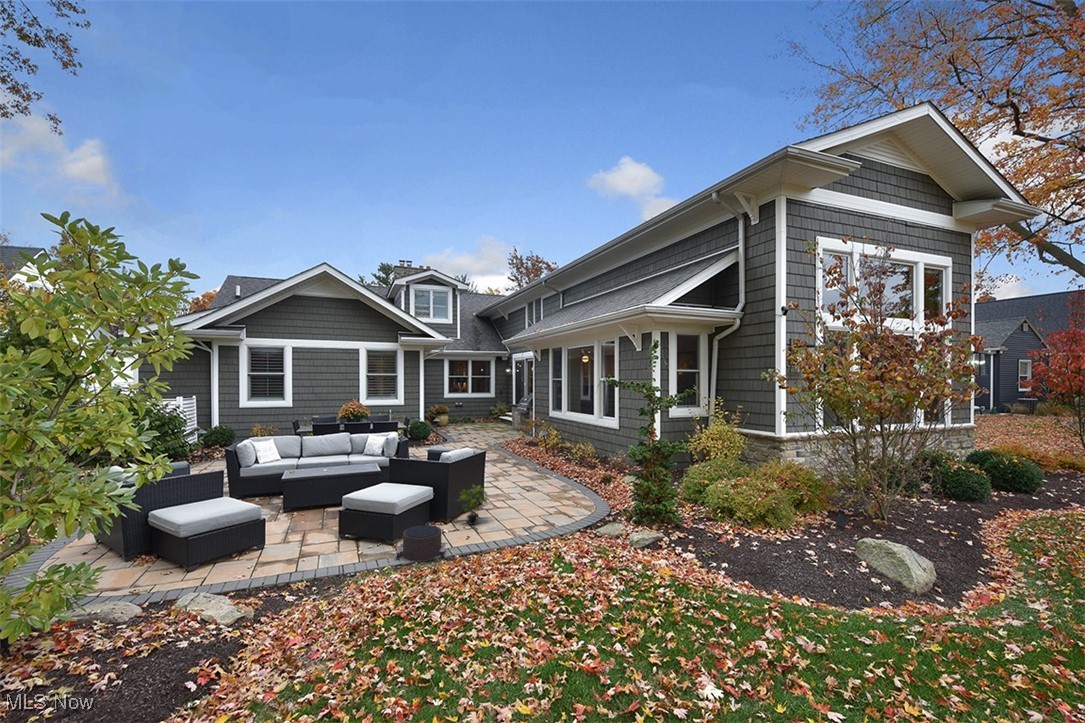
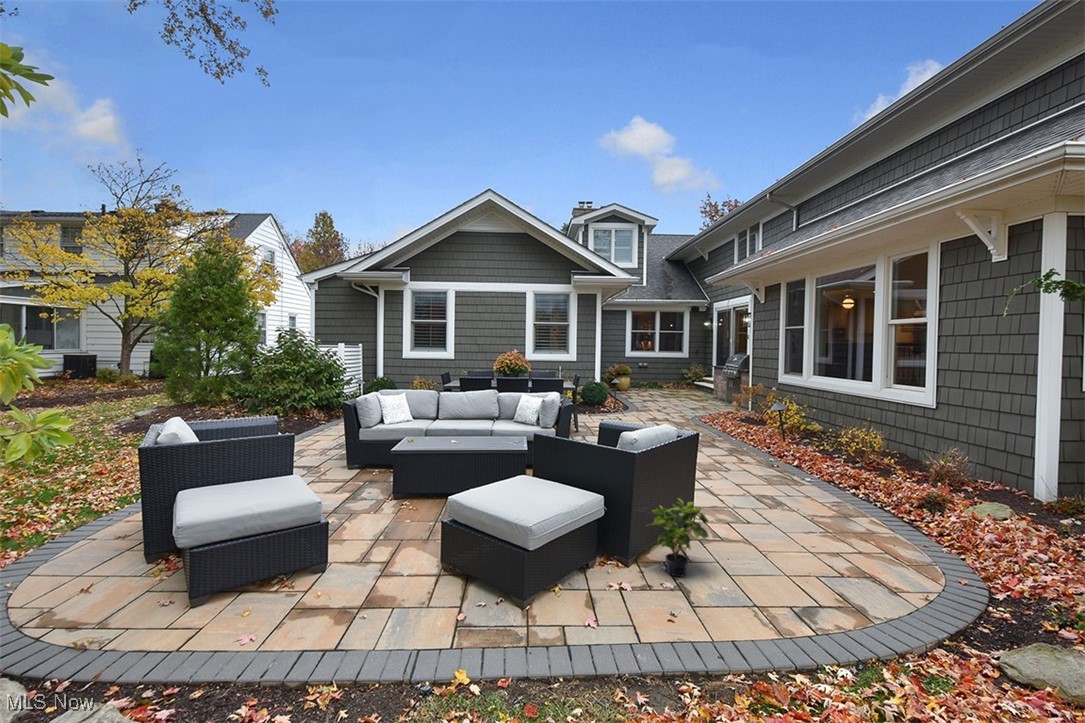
pouf: present [396,525,446,561] -> none [519,580,624,673]

